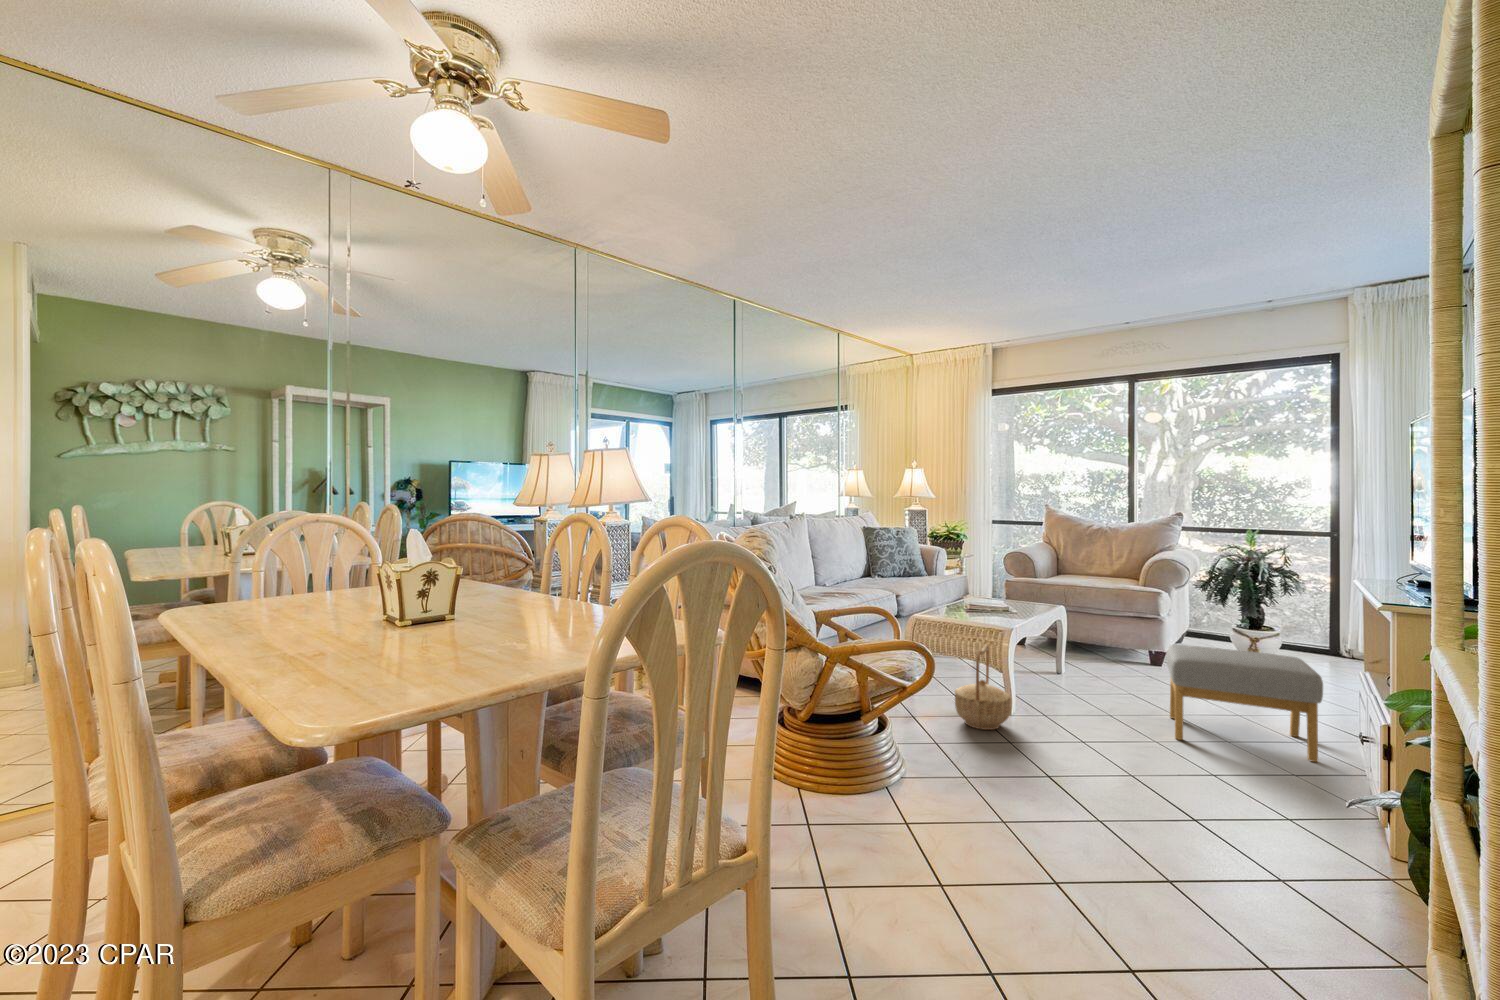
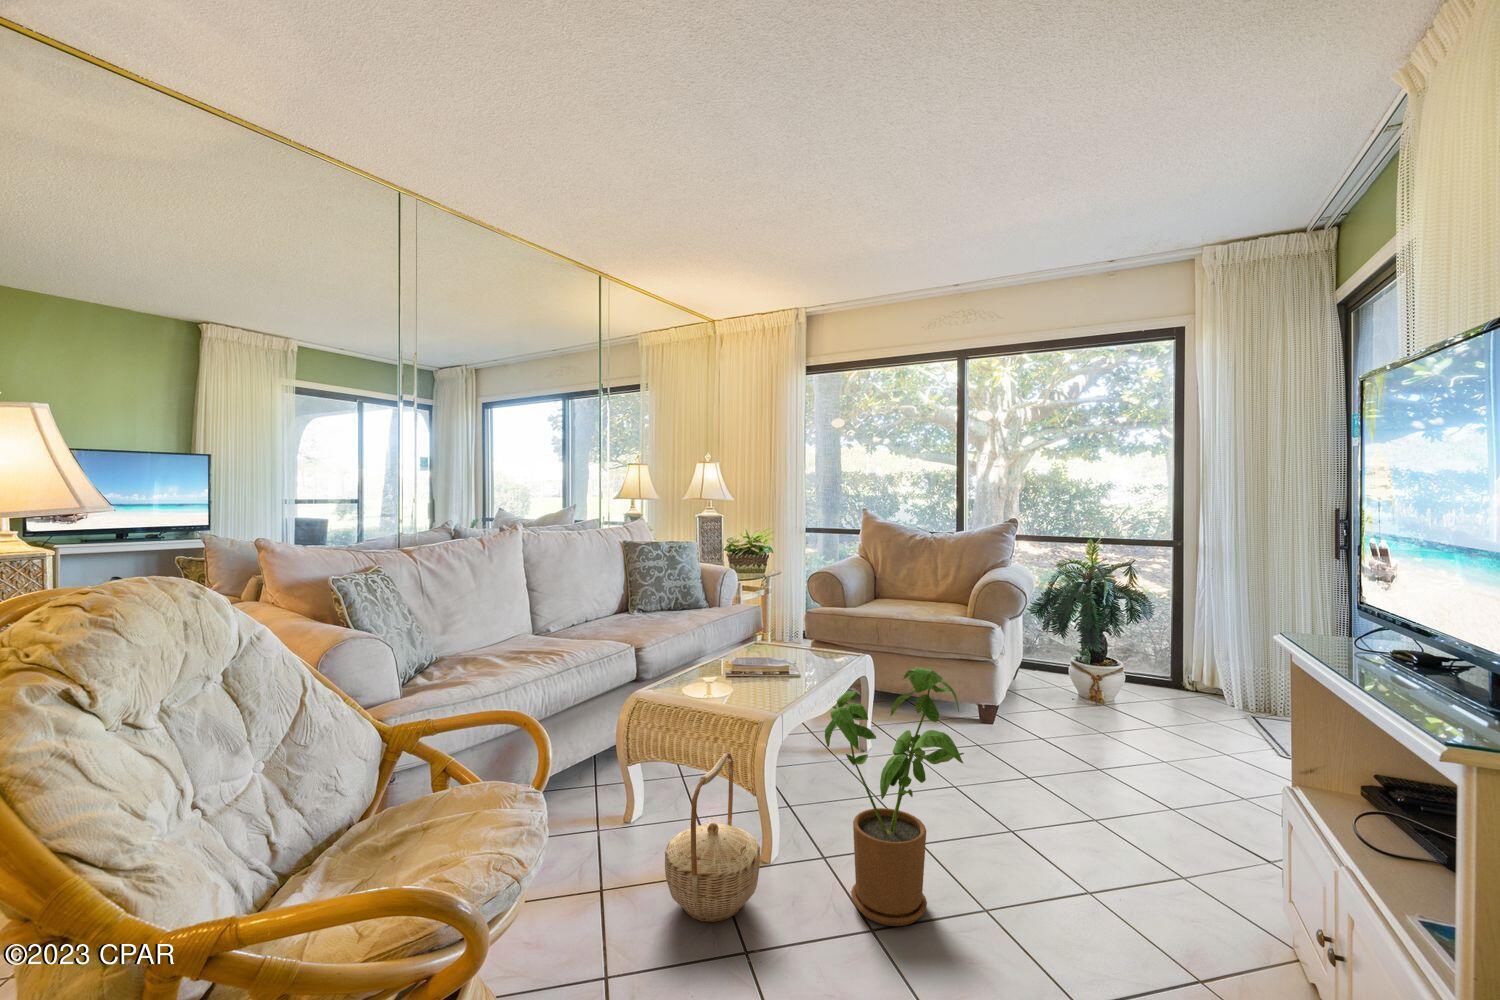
house plant: none [1048,596,1139,739] -> present [825,666,964,926]
footstool: present [1167,645,1323,762] -> none [1005,729,1244,946]

